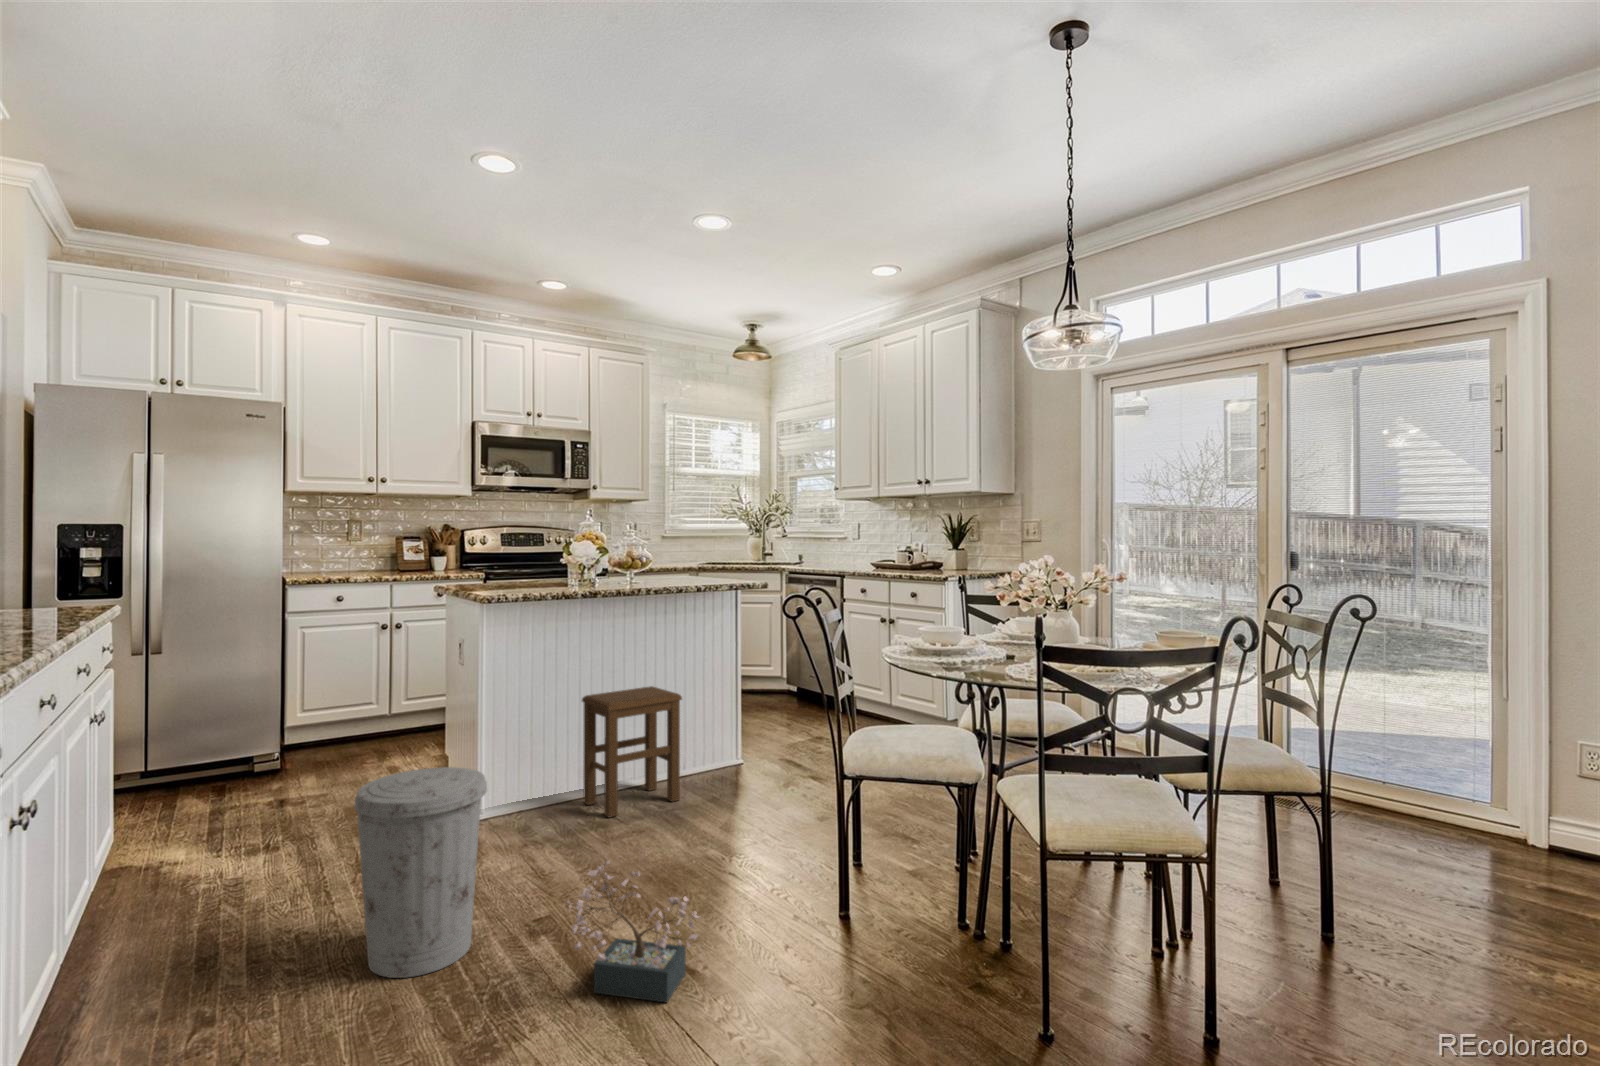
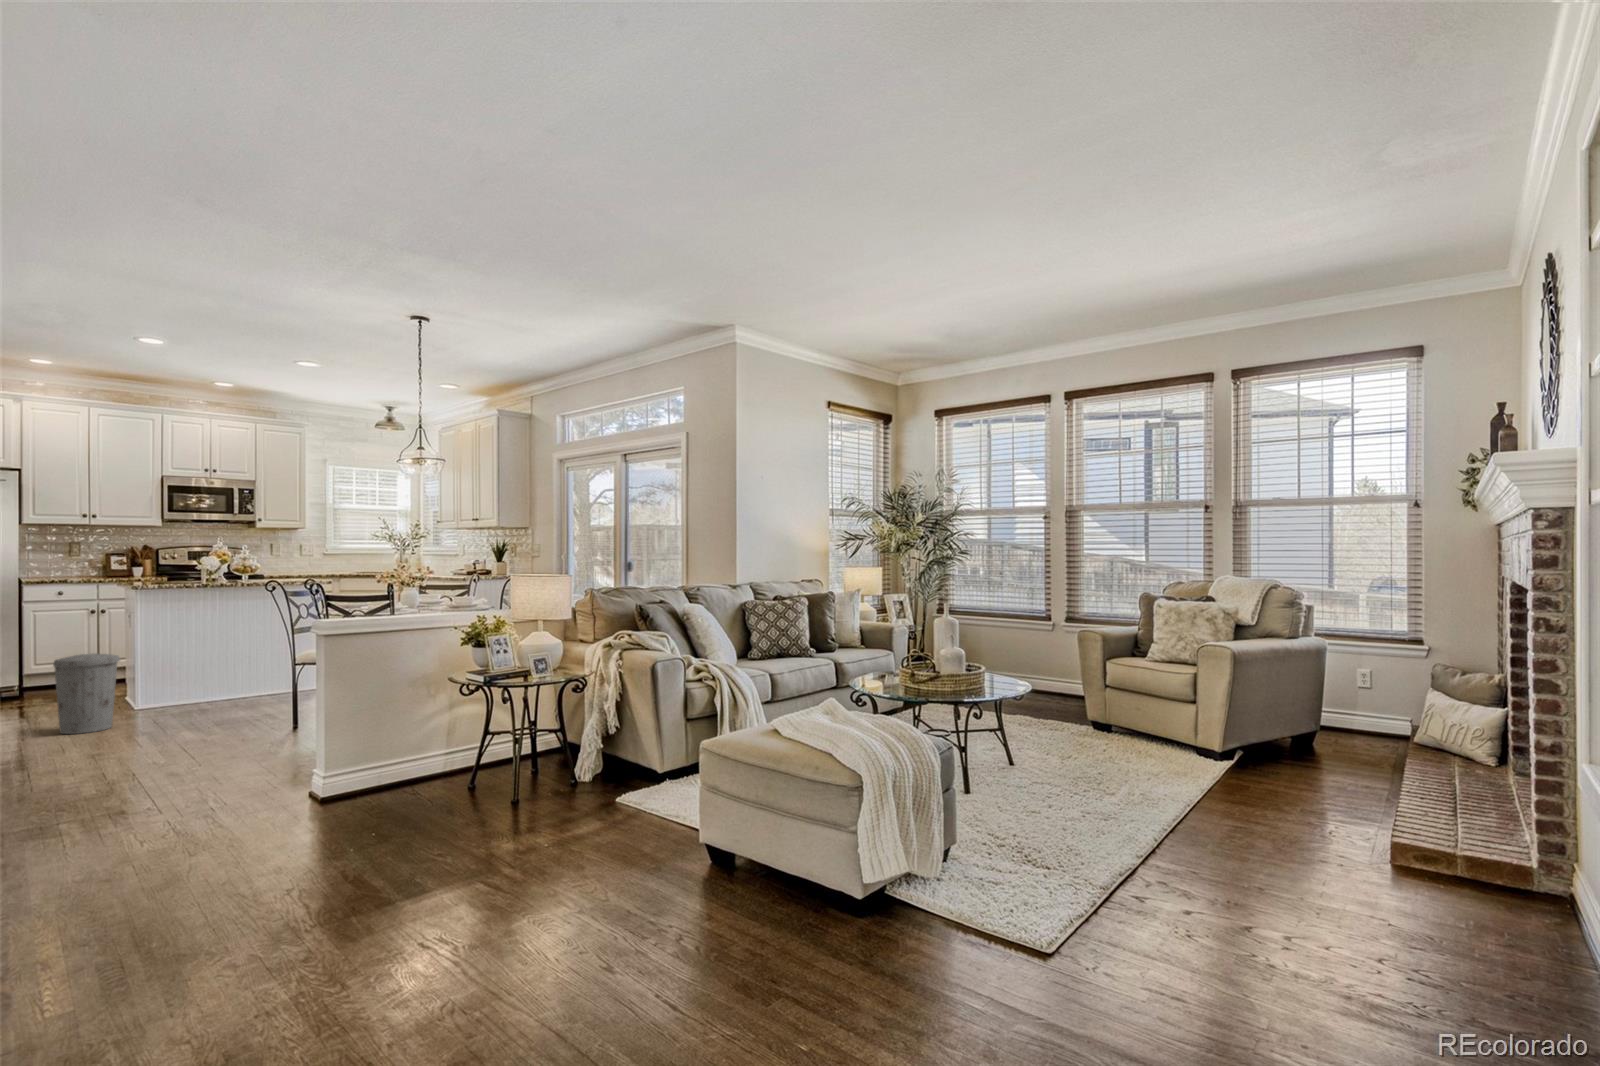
stool: present [582,686,682,817] -> none [205,634,266,699]
decorative plant: present [567,861,700,1002] -> none [147,685,213,732]

